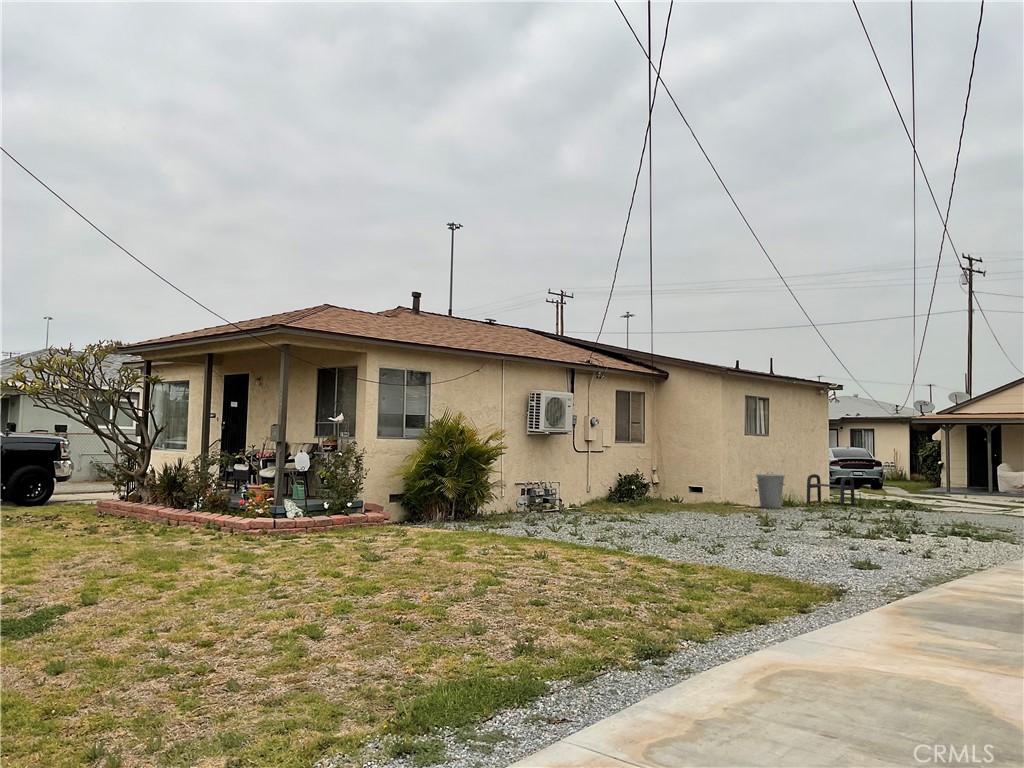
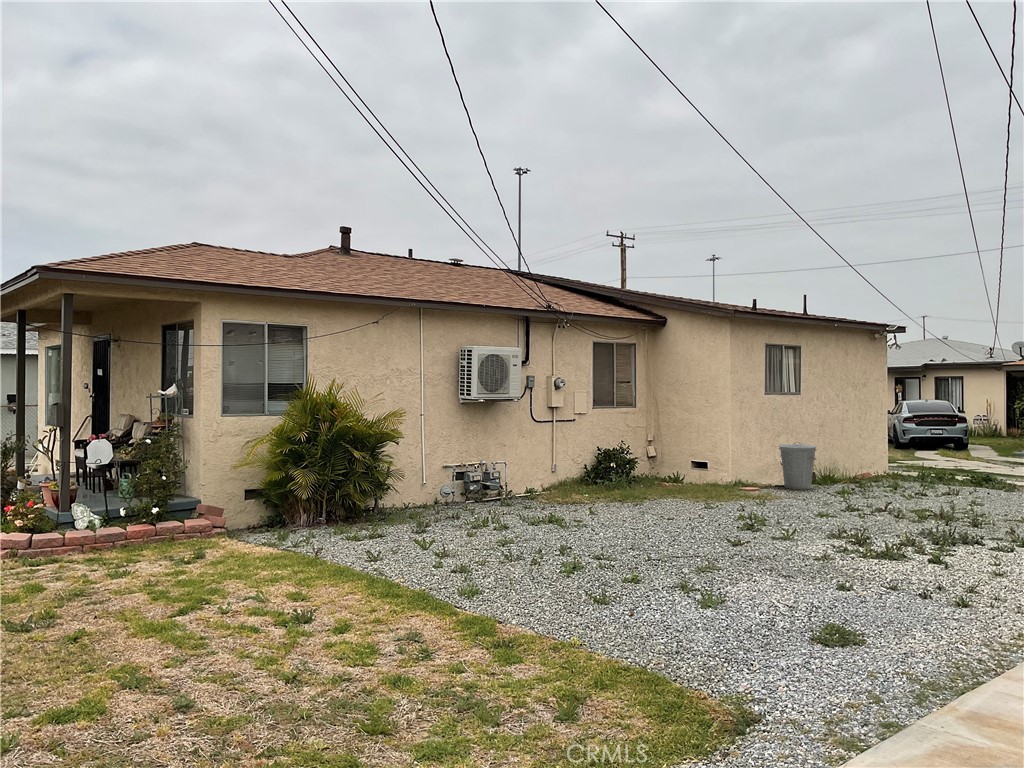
bench: present [807,474,855,506] -> none [854,441,917,483]

